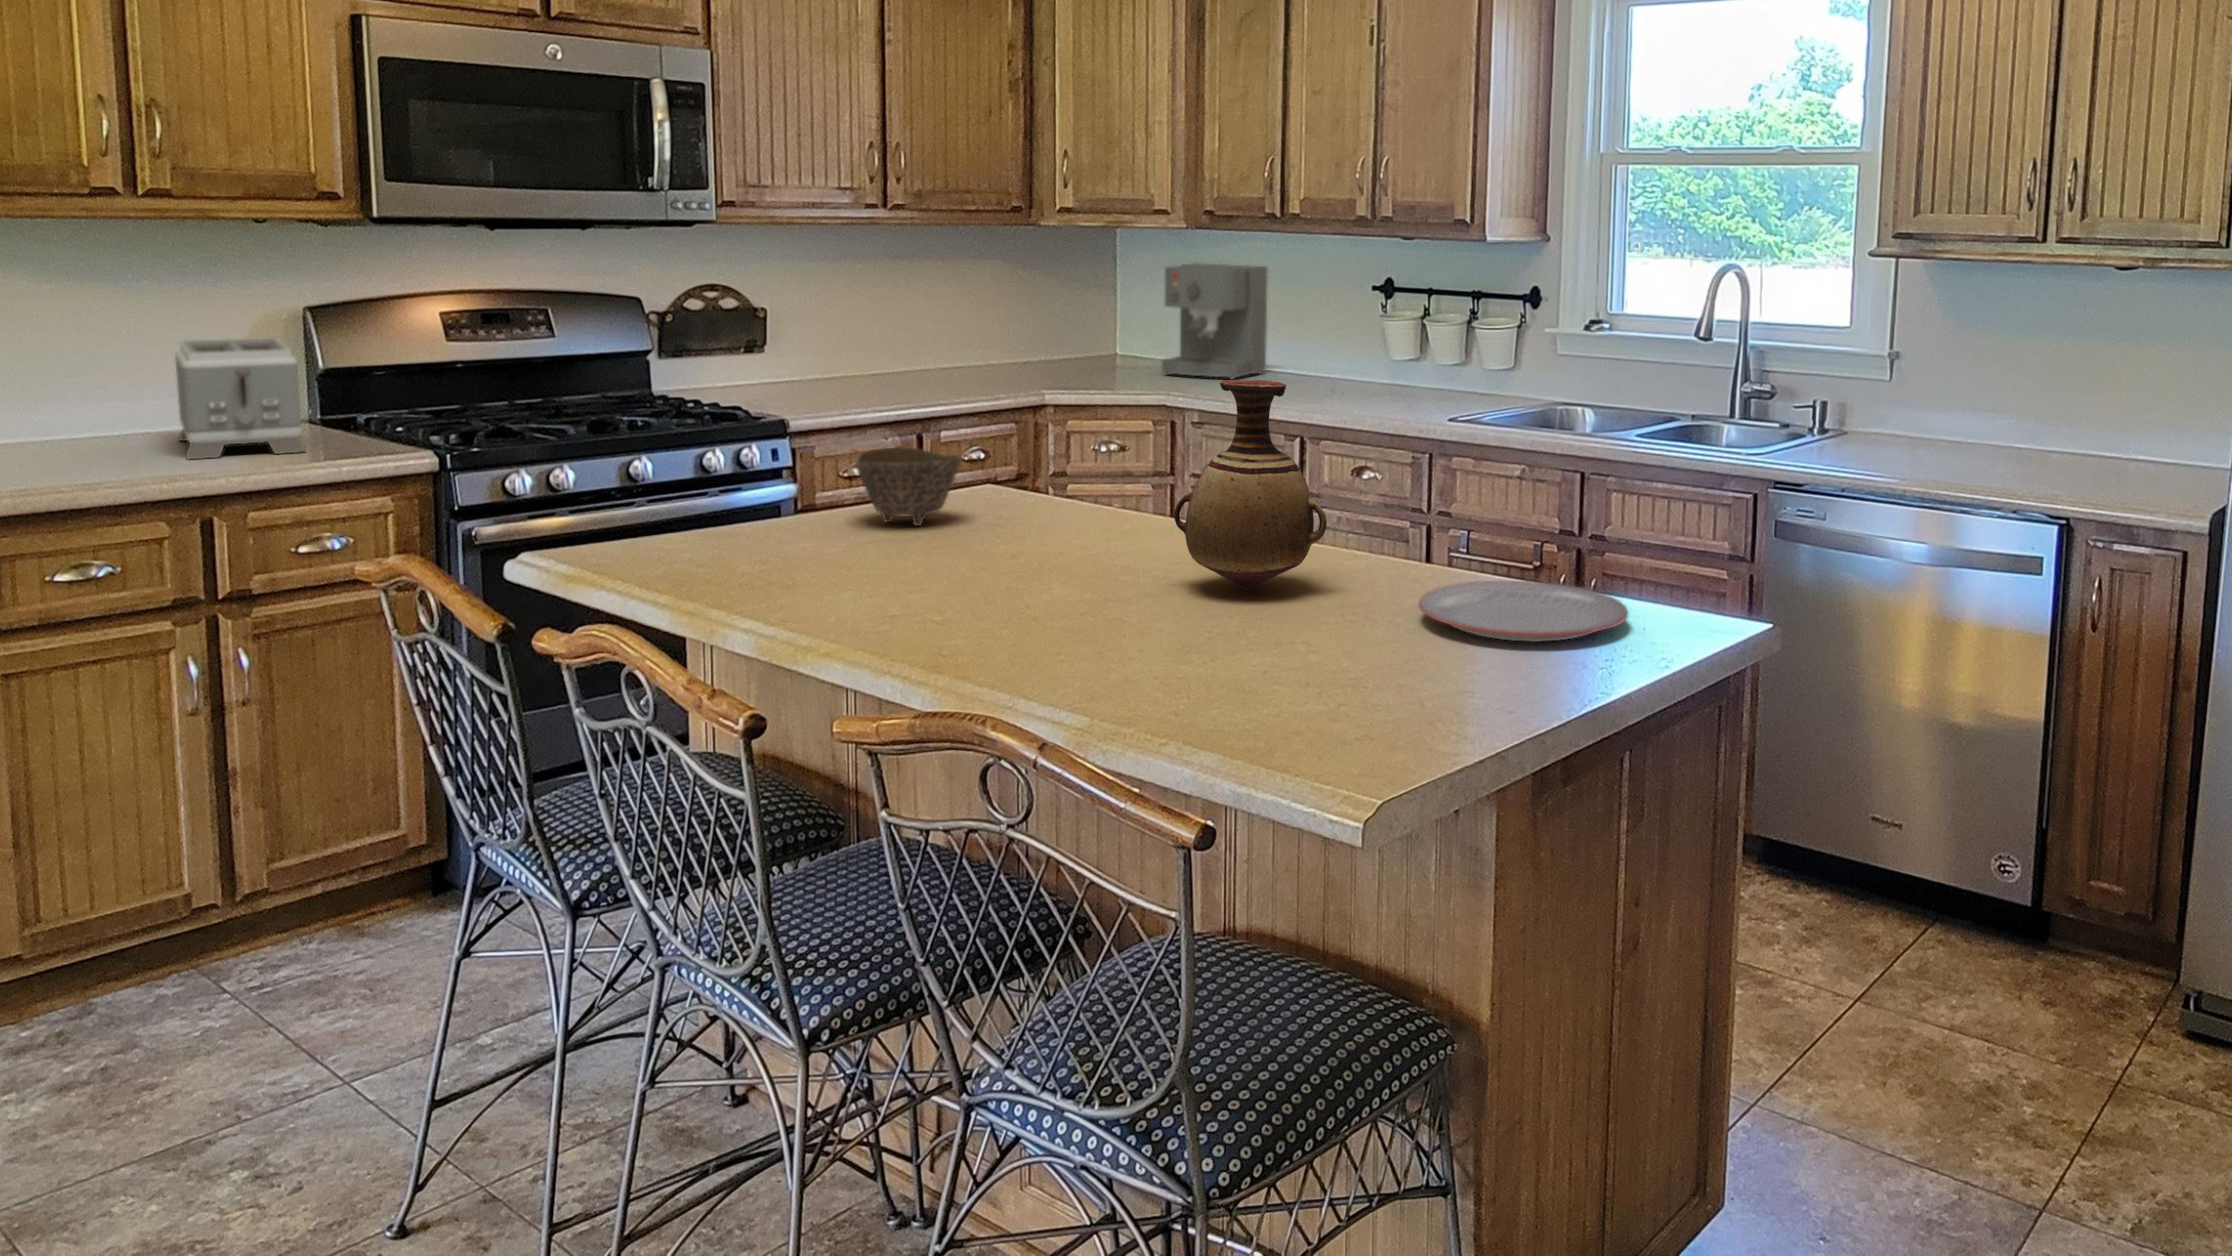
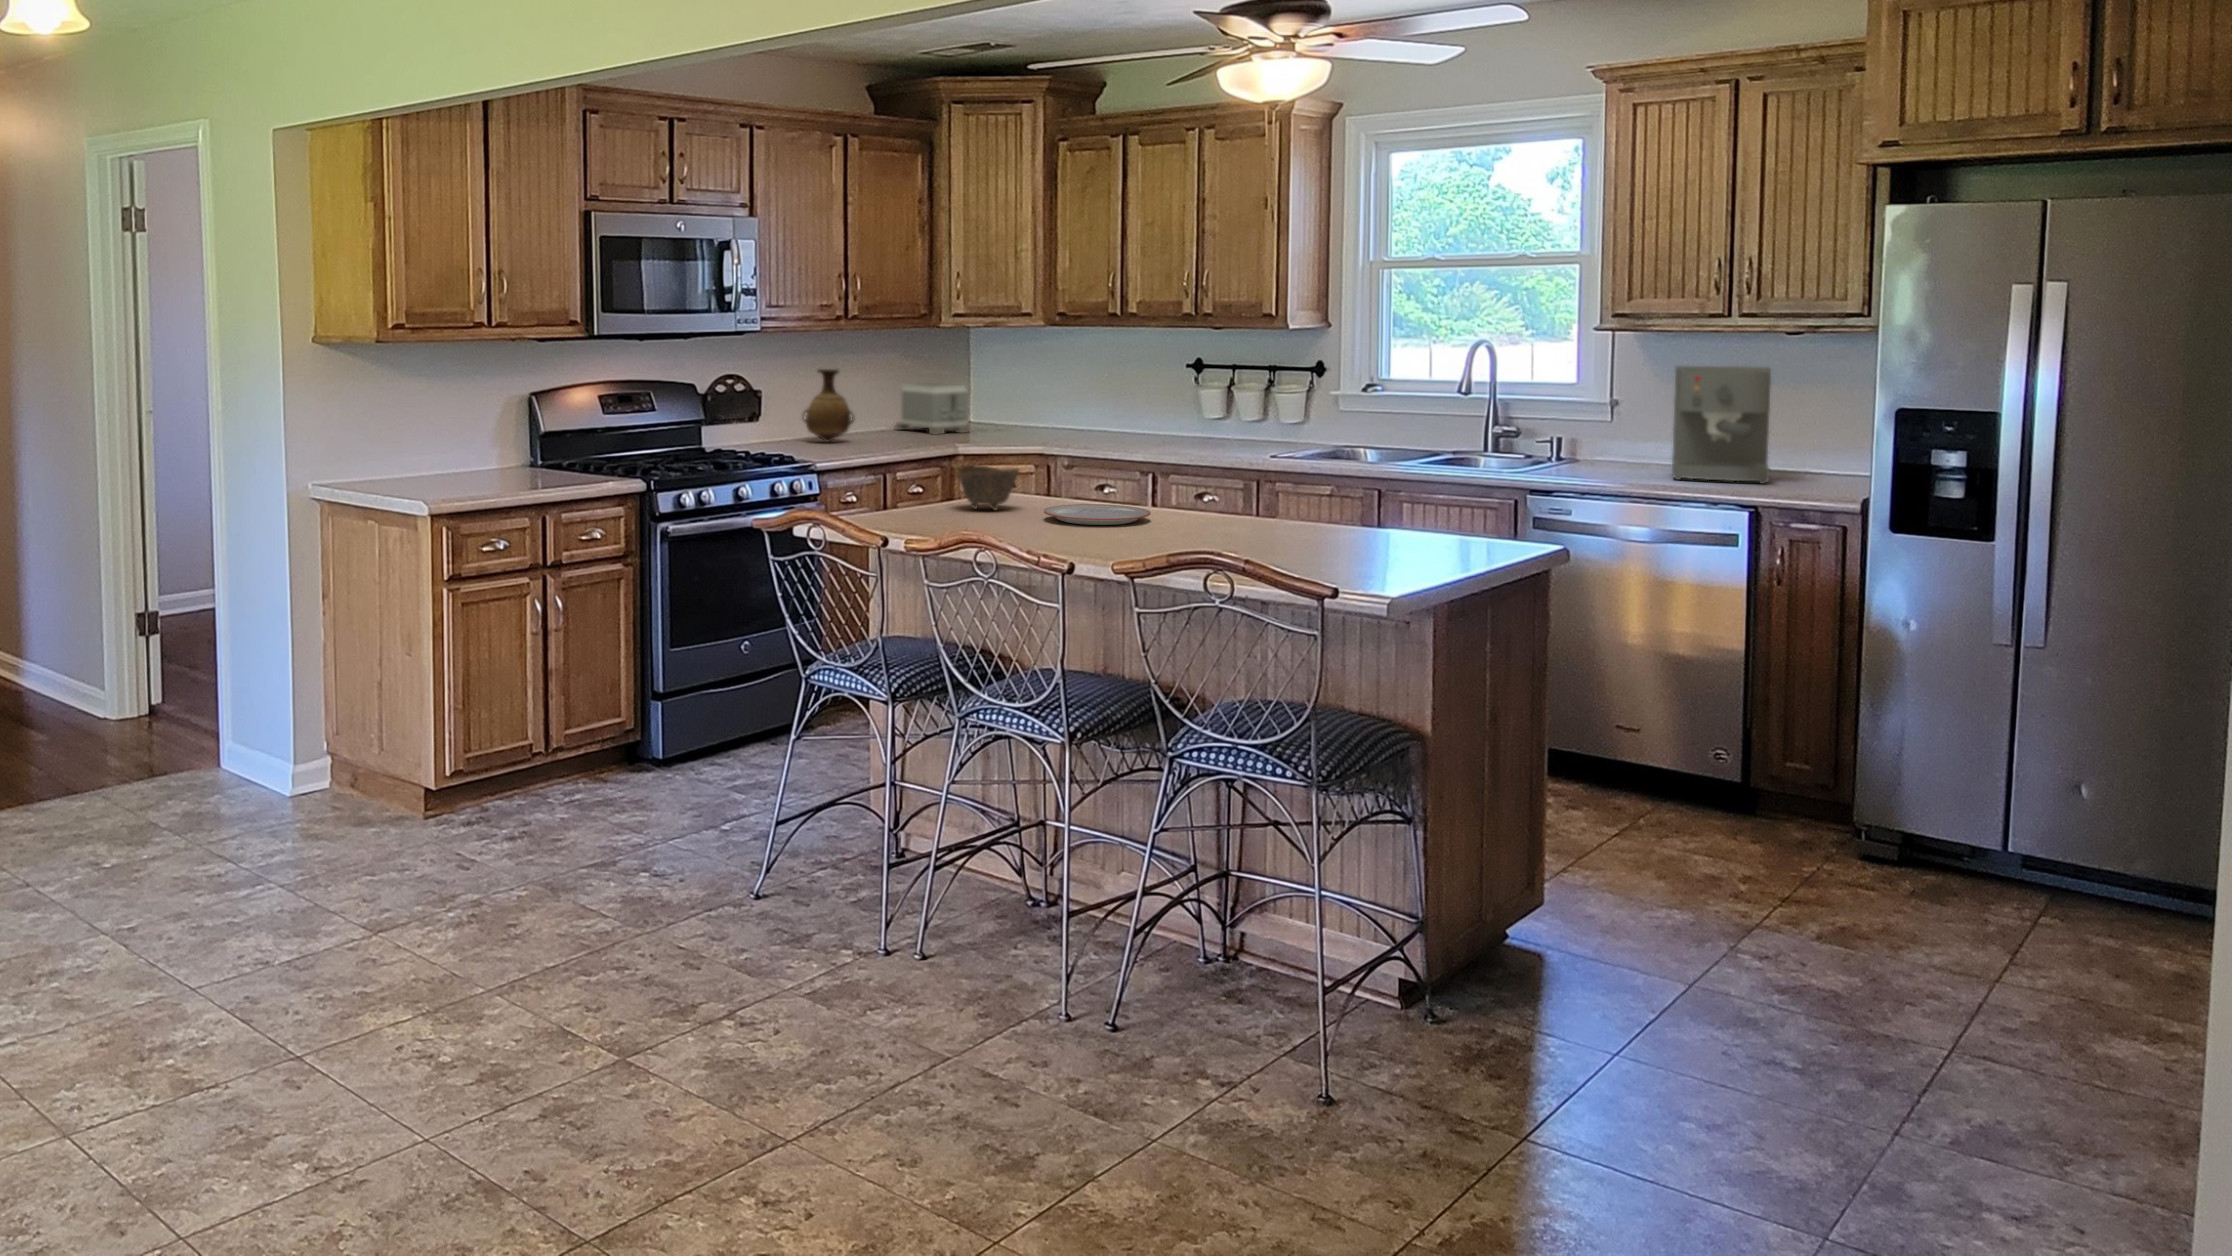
coffee maker: present [1162,263,1268,380] -> present [1672,366,1771,484]
toaster: present [175,338,305,460] -> present [895,383,969,435]
vase: present [1174,380,1327,590] -> present [804,369,854,442]
plate: present [1419,581,1628,642] -> present [1044,504,1151,525]

